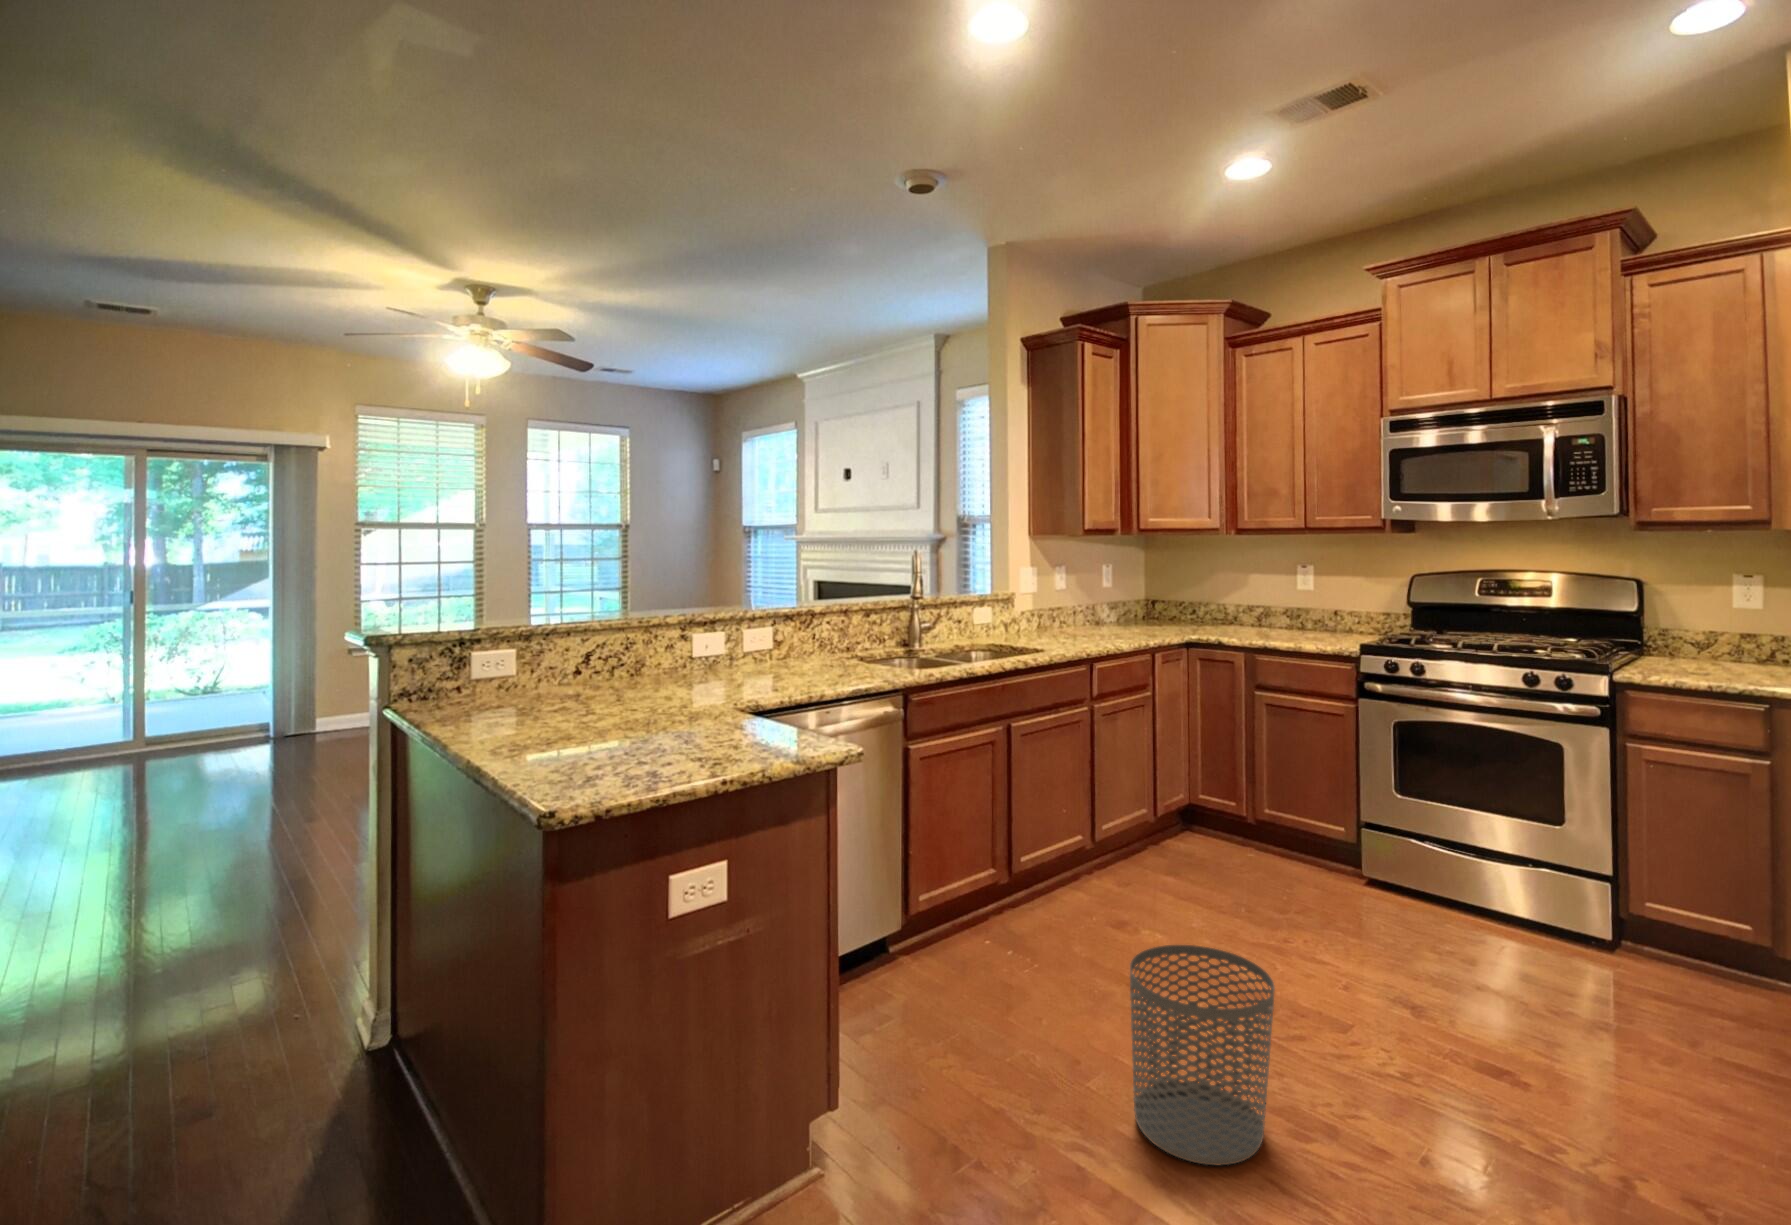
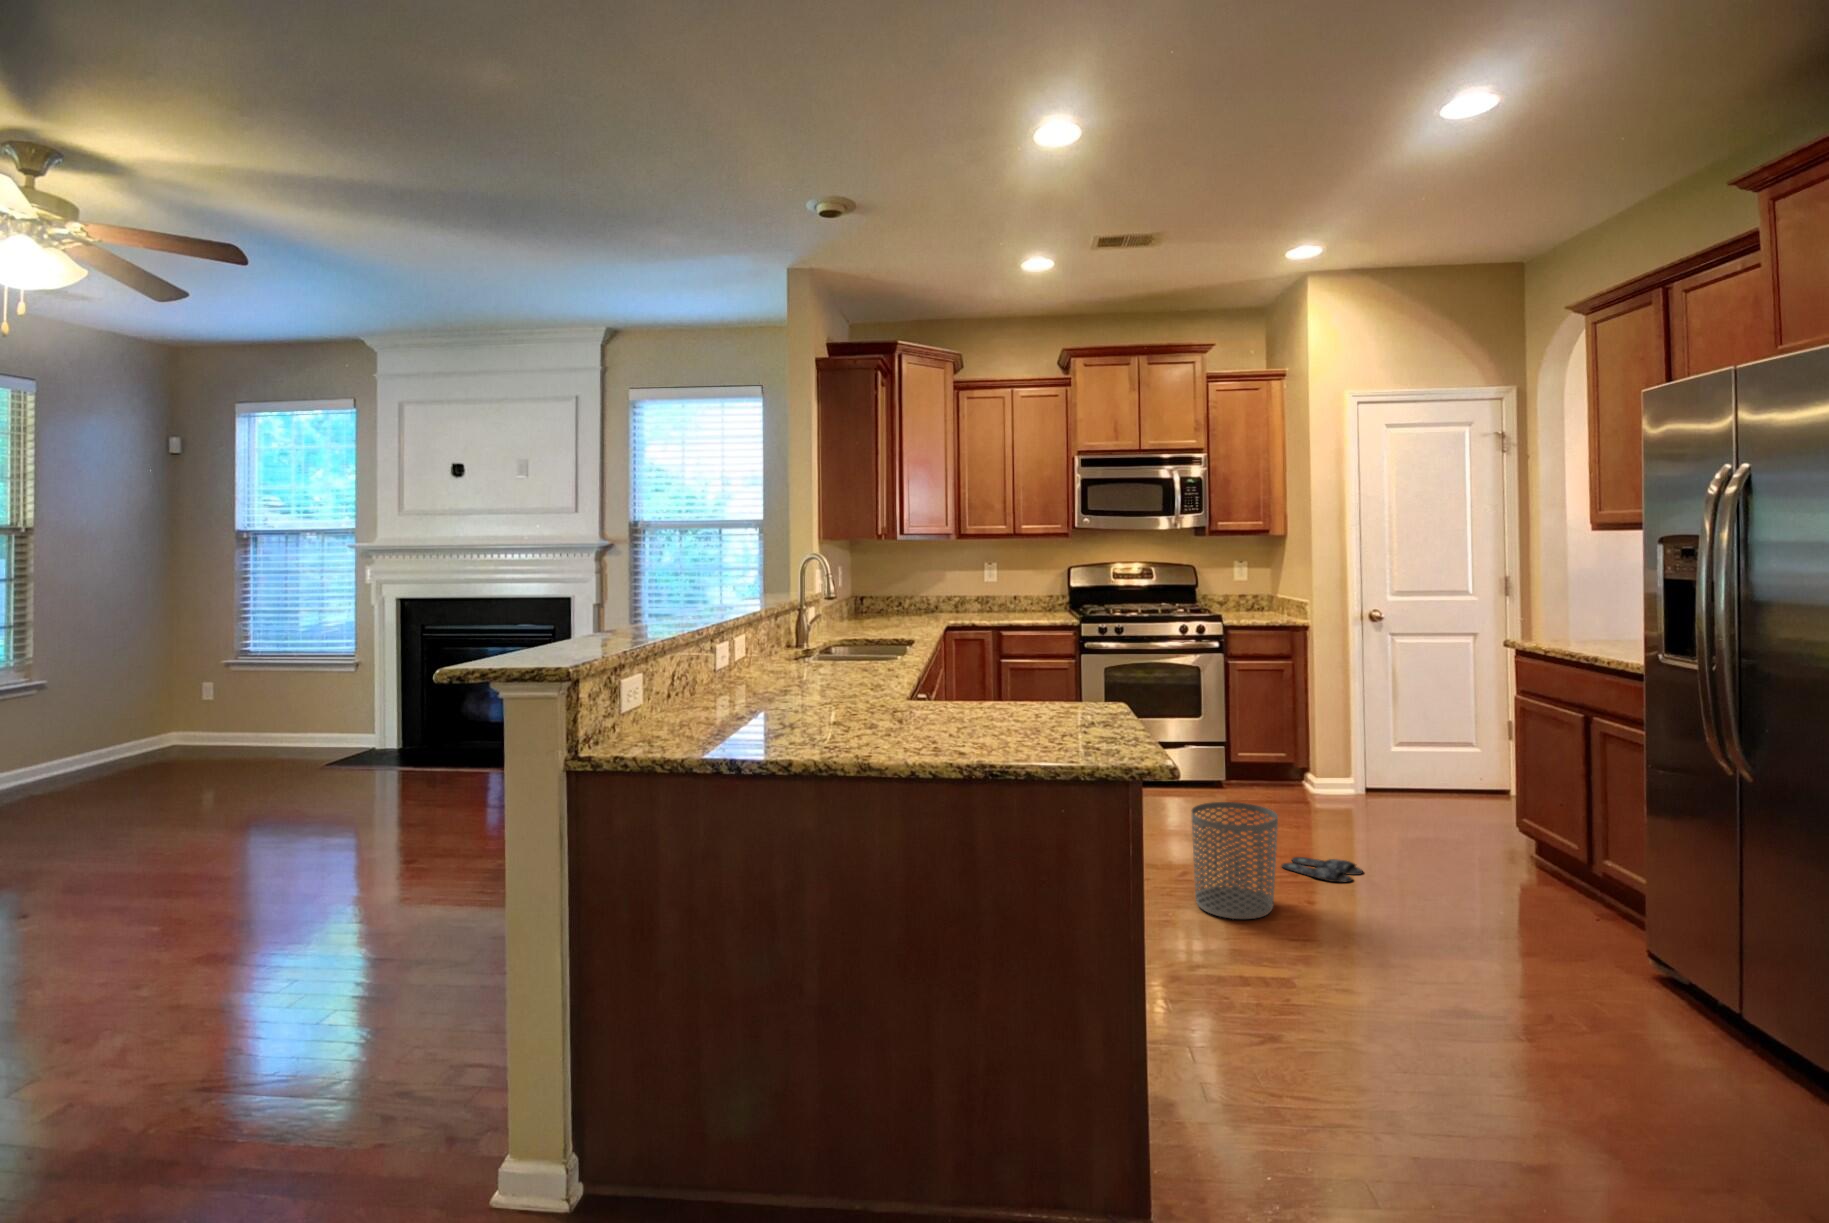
slippers: none [1406,1102,1564,1191] -> present [1282,857,1363,882]

